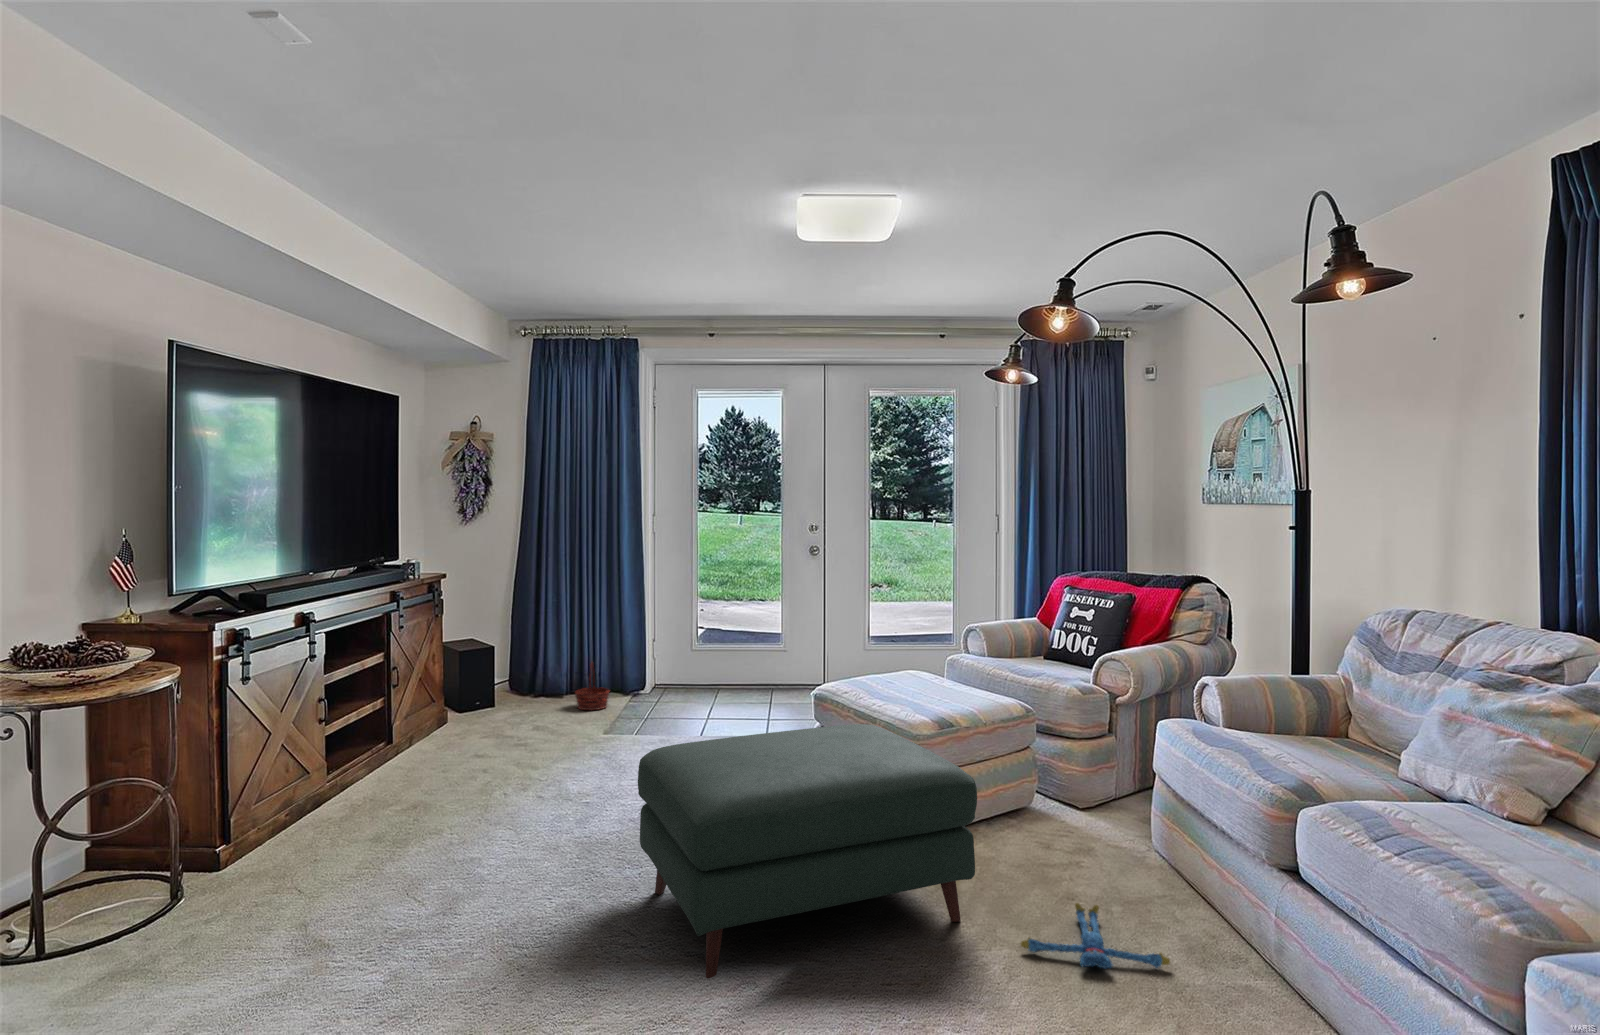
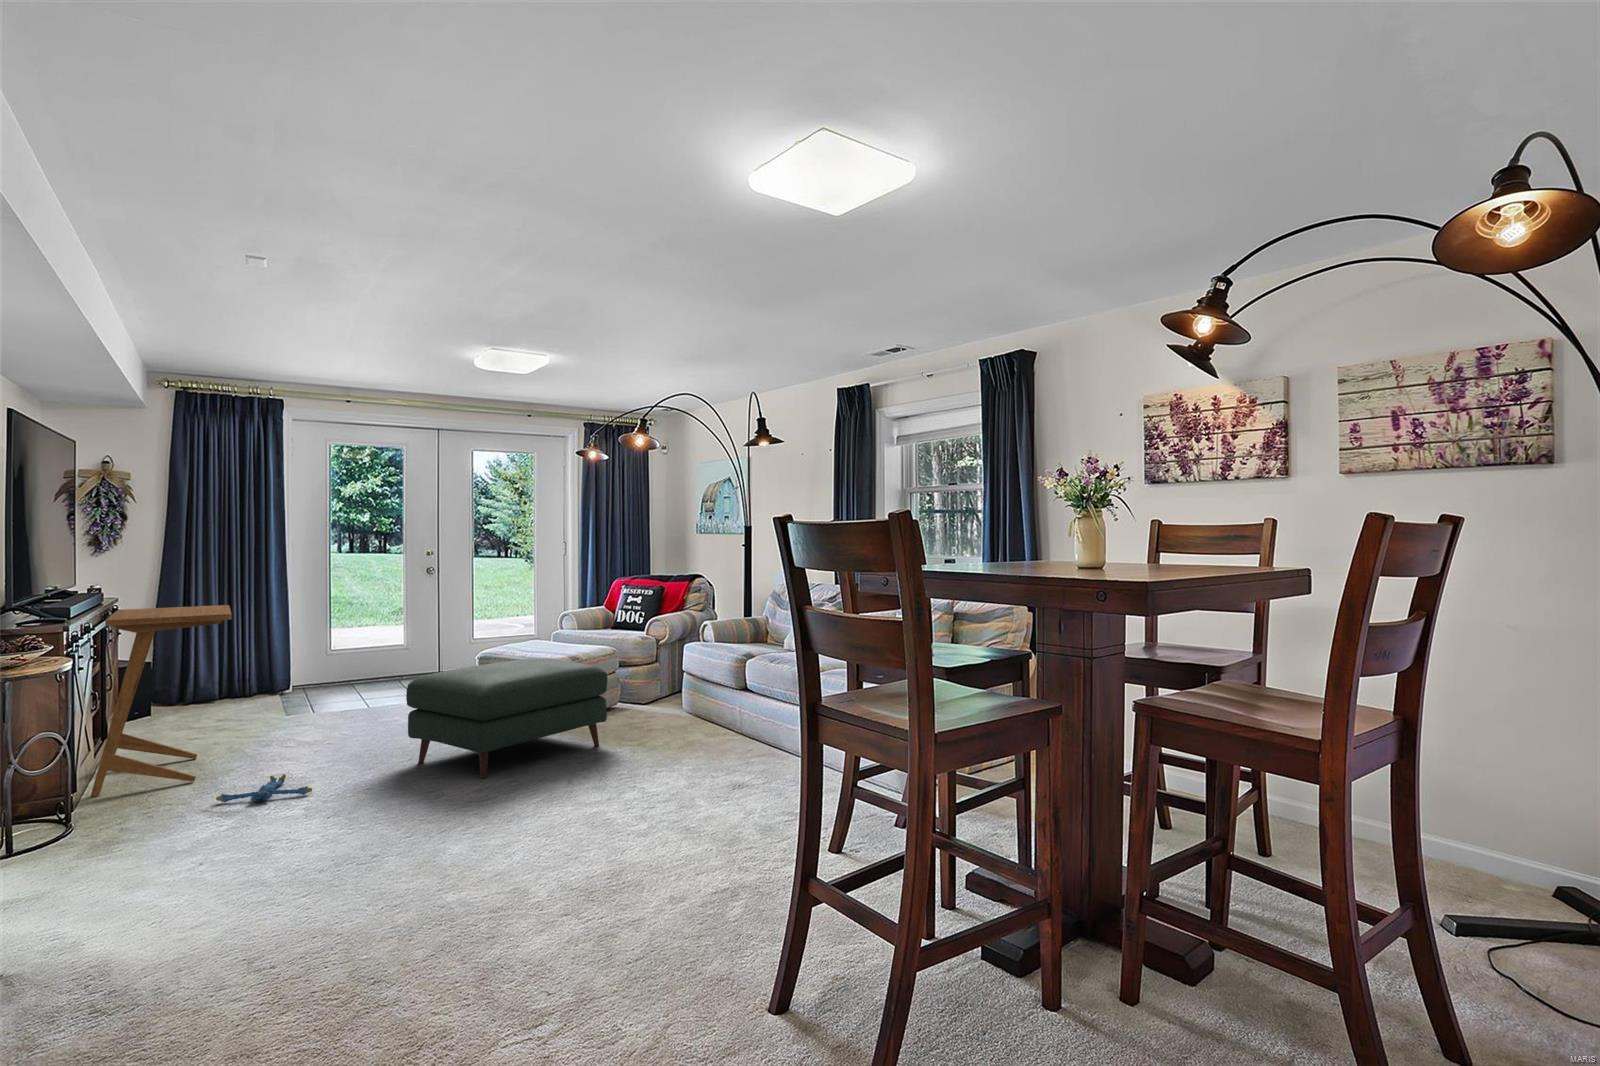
side table: none [264,601,482,862] -> present [91,605,231,796]
basket: present [575,662,609,710] -> none [228,664,262,704]
plush toy: present [1021,903,1170,969] -> present [216,774,312,802]

